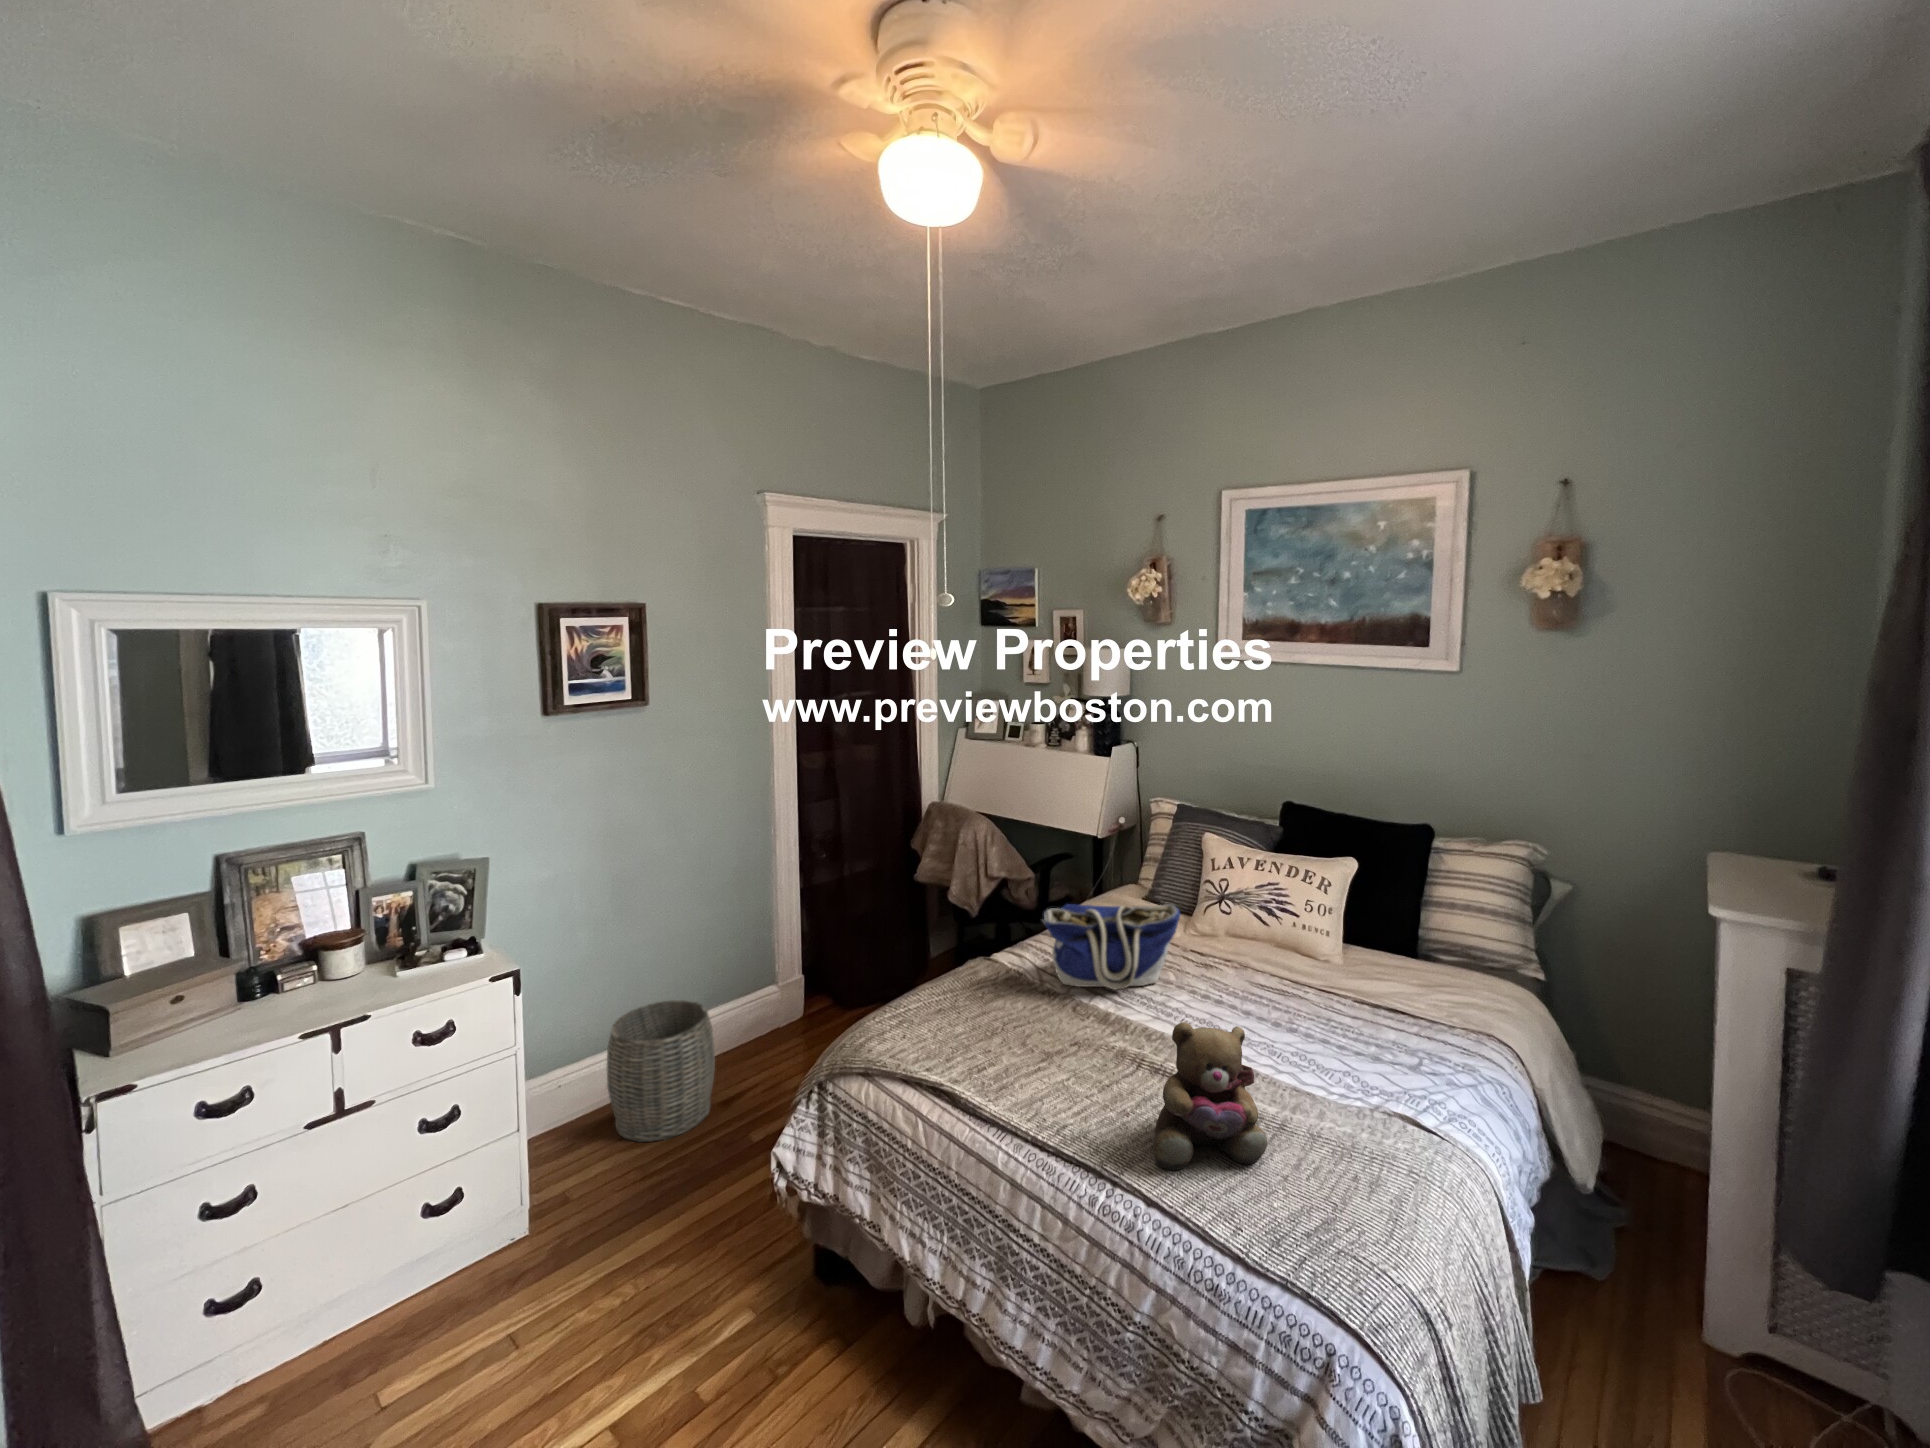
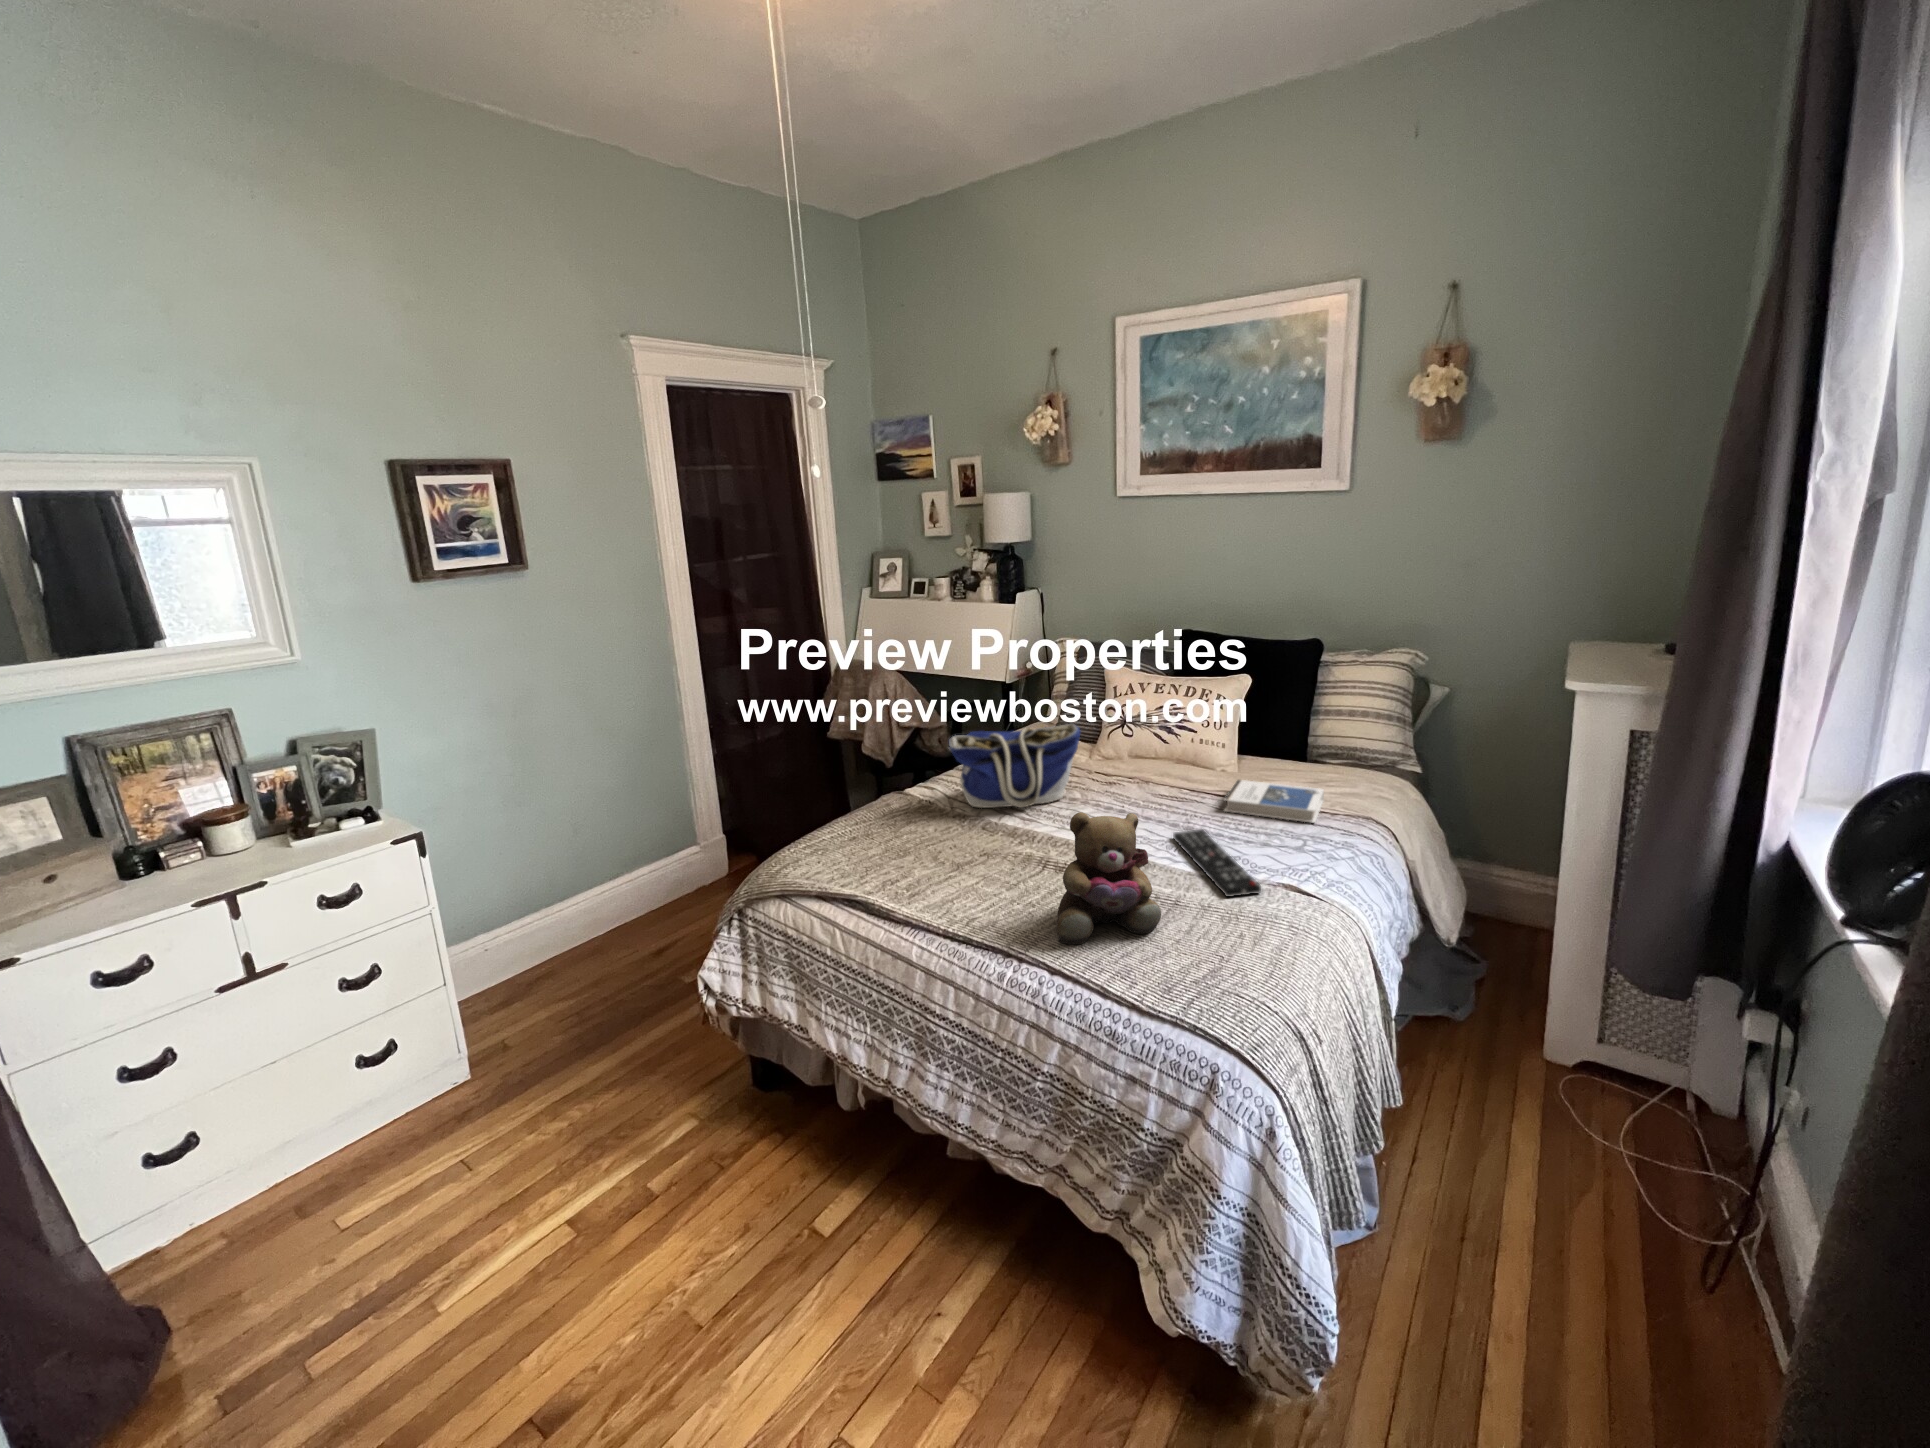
hardback book: none [1331,976,1441,1038] -> present [1225,780,1324,823]
woven basket: present [607,1000,715,1142] -> none [531,861,643,992]
remote control: none [1277,1035,1376,1125] -> present [1173,830,1261,897]

